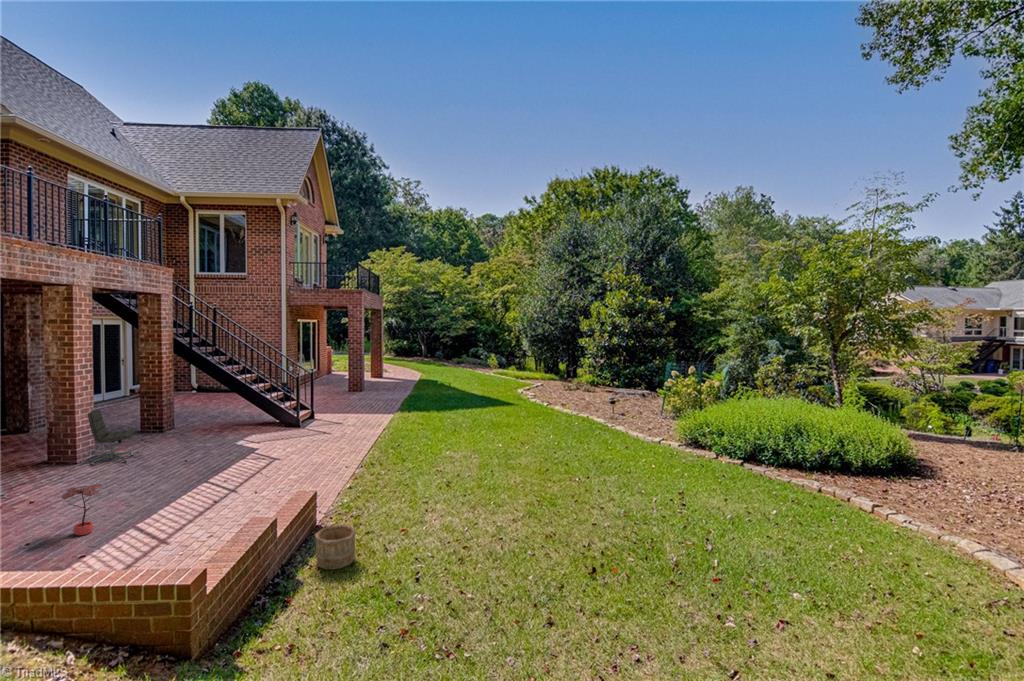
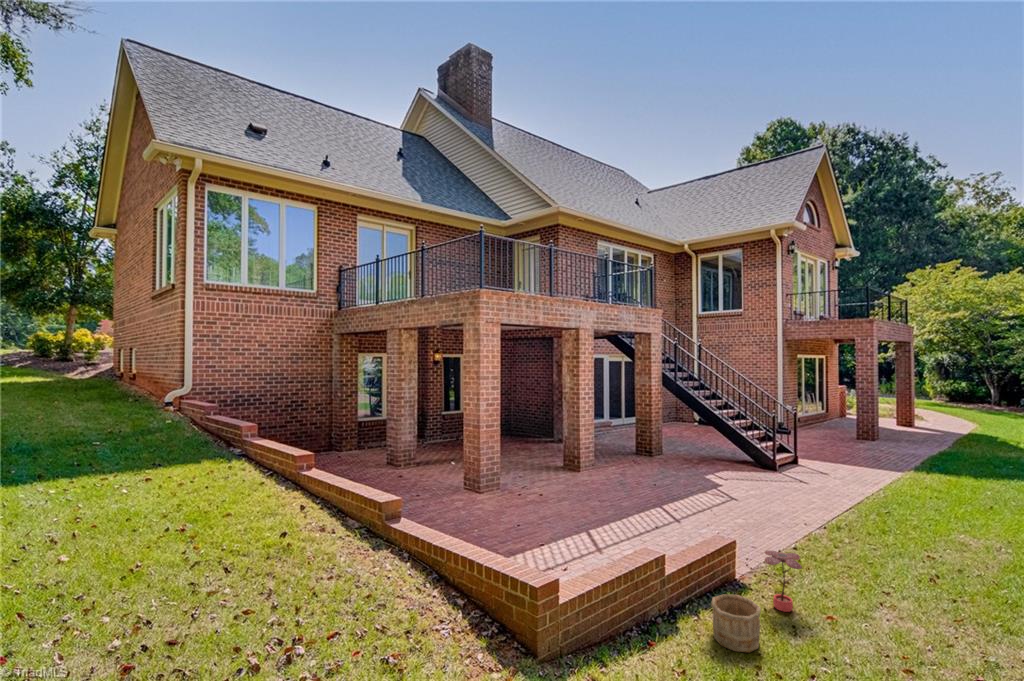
chair: present [88,410,135,465] -> none [589,427,621,475]
potted plant: present [62,484,102,535] -> present [765,550,802,612]

